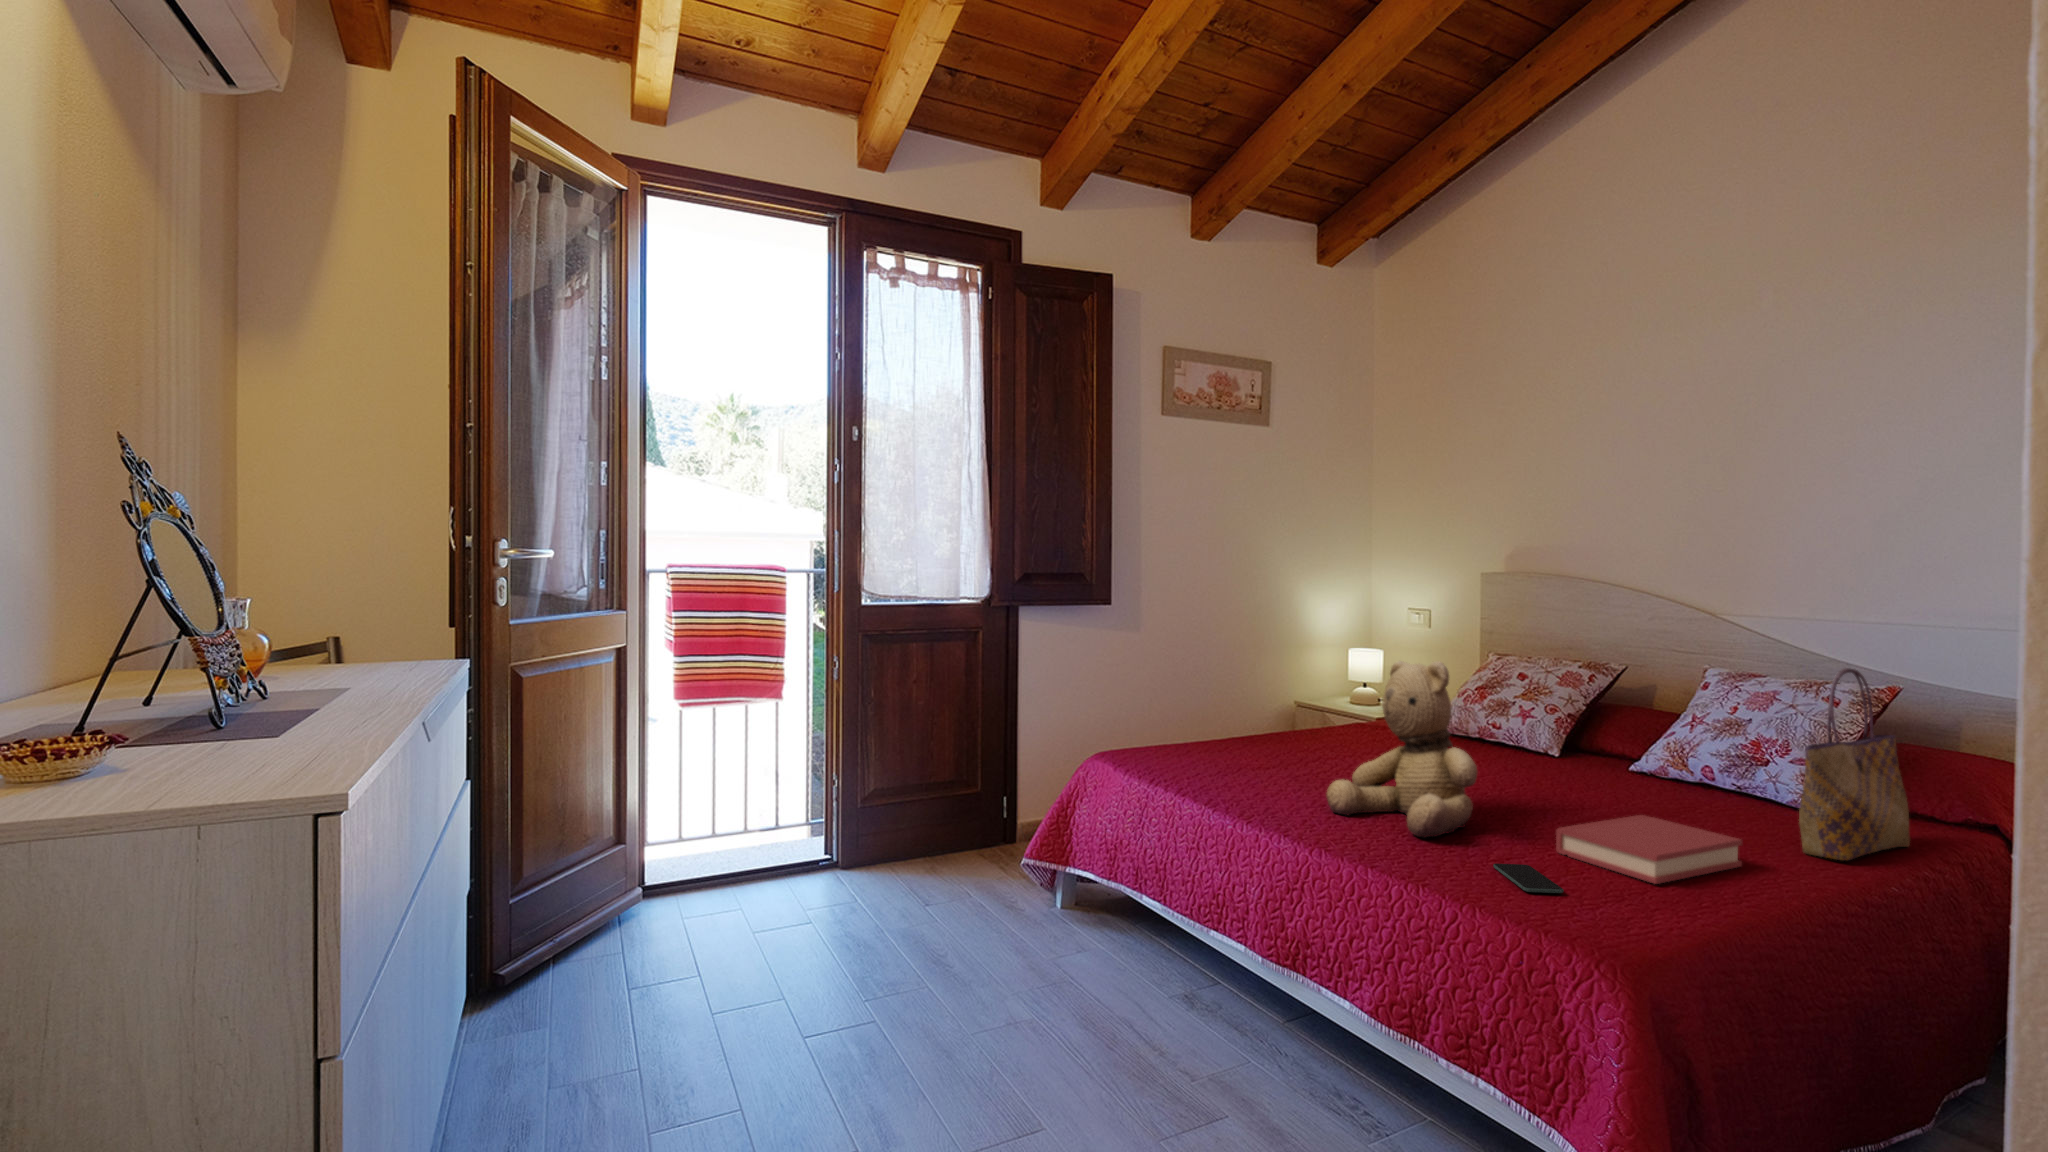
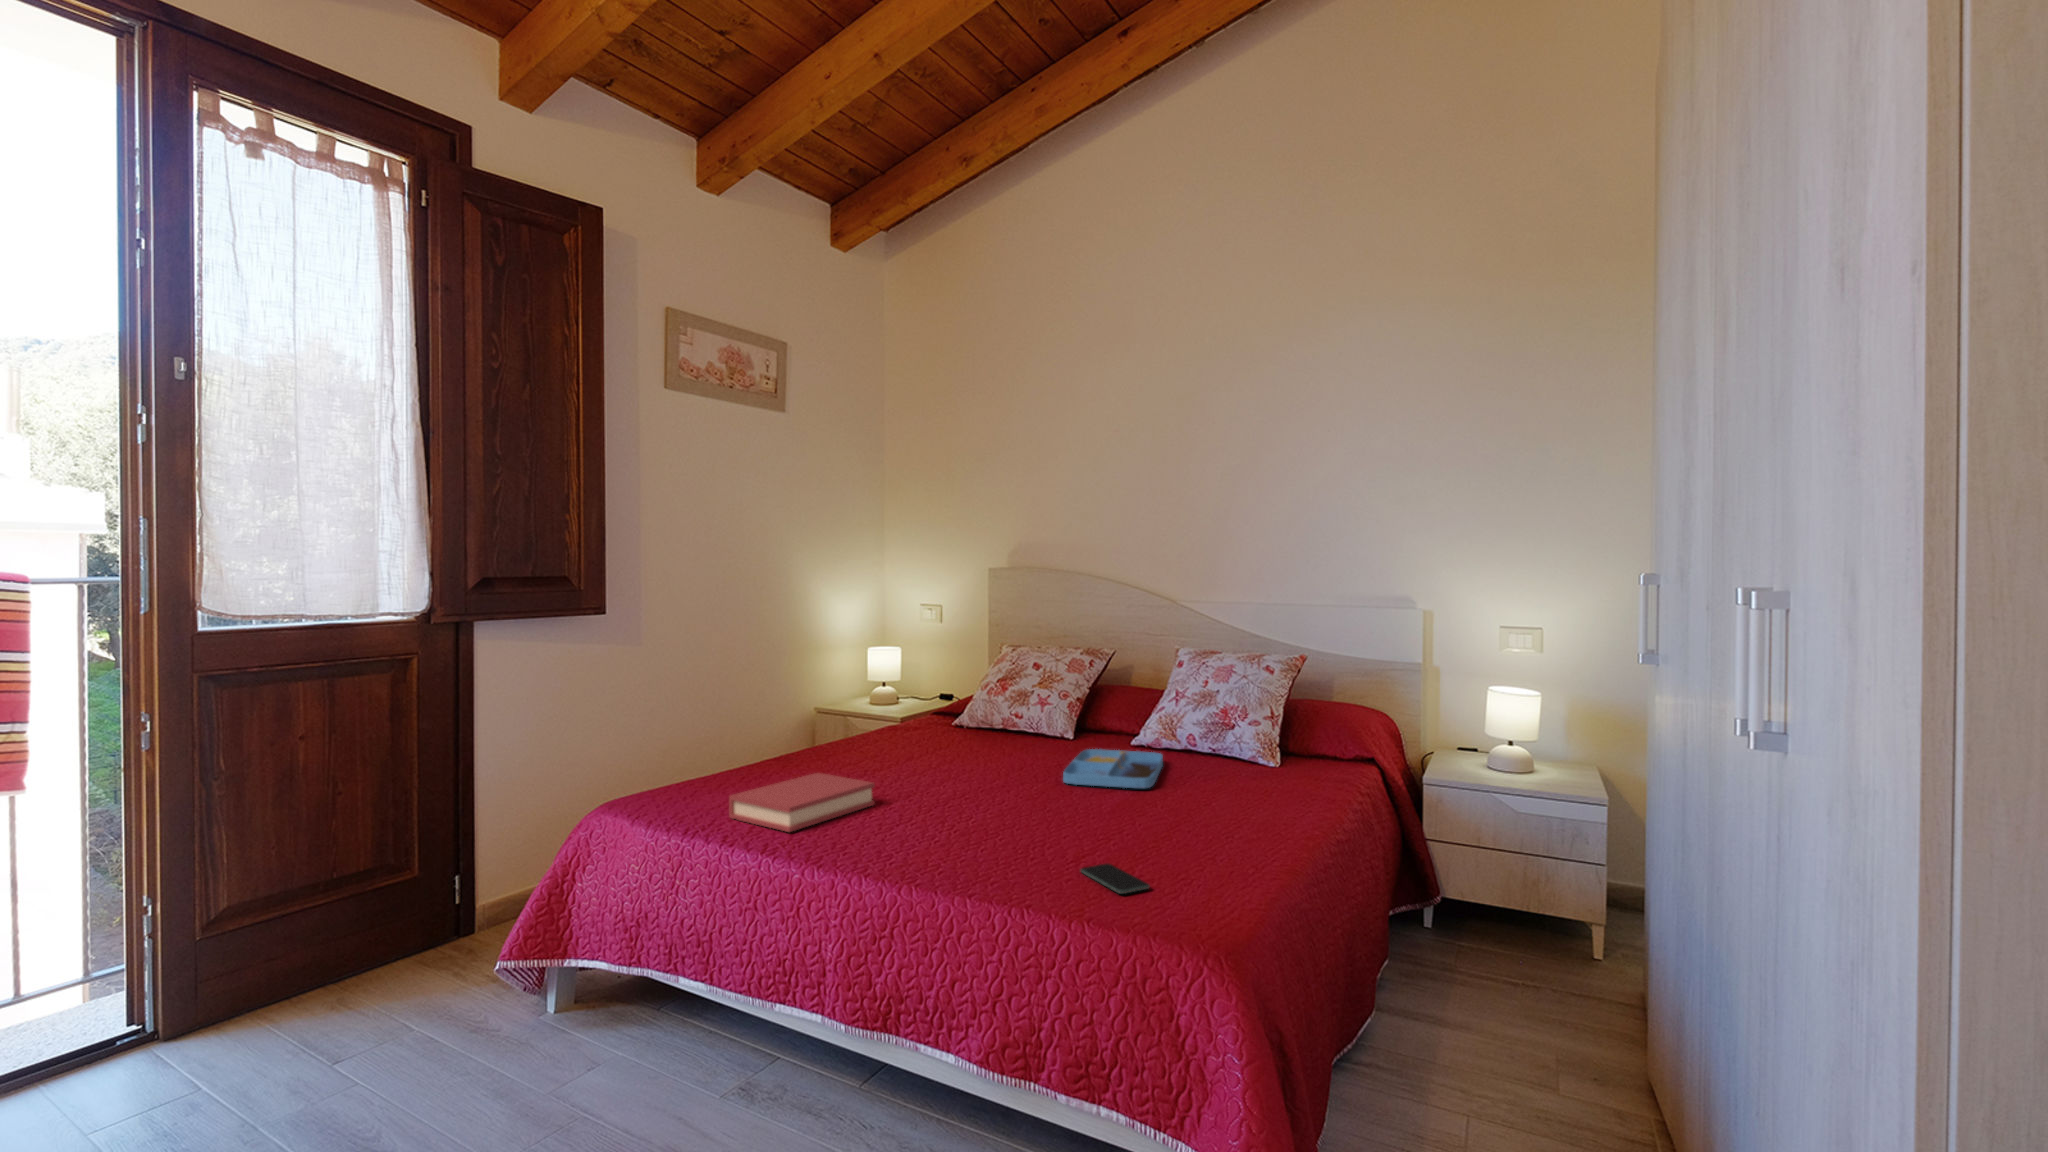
teddy bear: present [1327,661,1477,838] -> none [899,663,1051,852]
tote bag: present [1799,668,1910,860] -> none [1282,646,1340,809]
tray: none [1519,764,1658,809] -> present [1063,749,1163,788]
hardback book: present [1556,815,1742,884] -> present [729,773,875,832]

